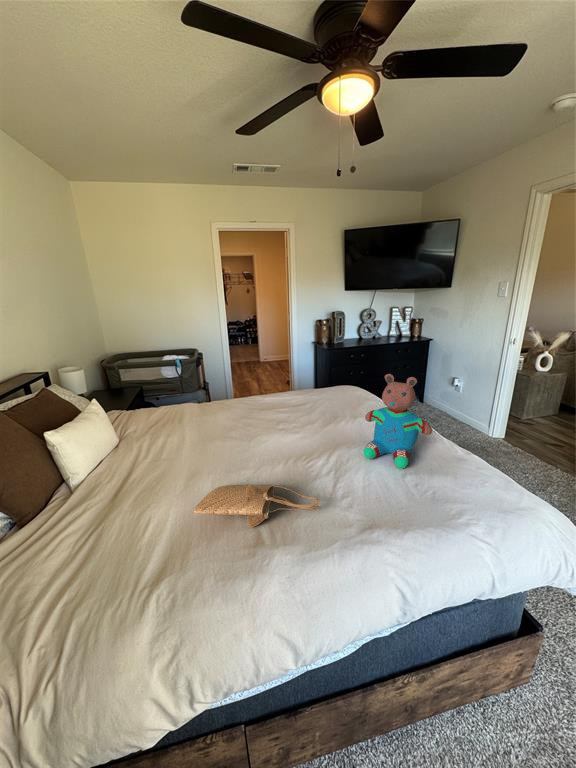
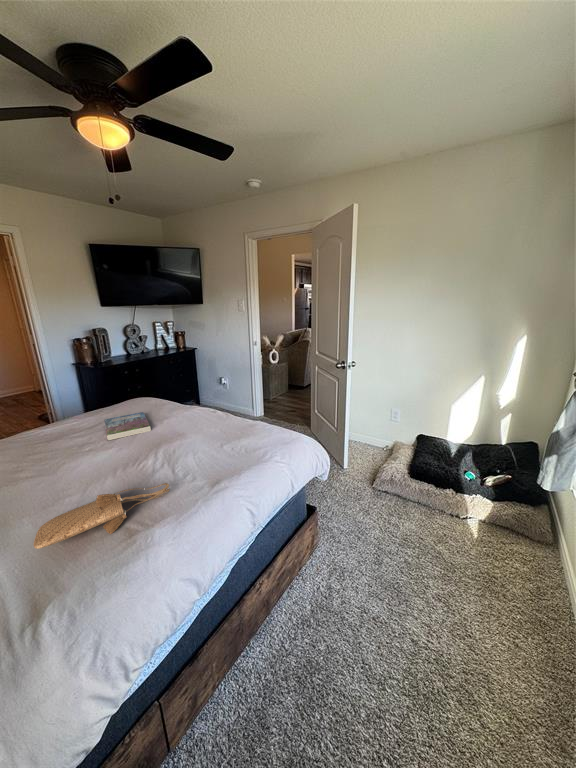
teddy bear: present [363,374,432,469] -> none [177,372,232,446]
book: none [302,401,343,425] -> present [104,412,151,441]

